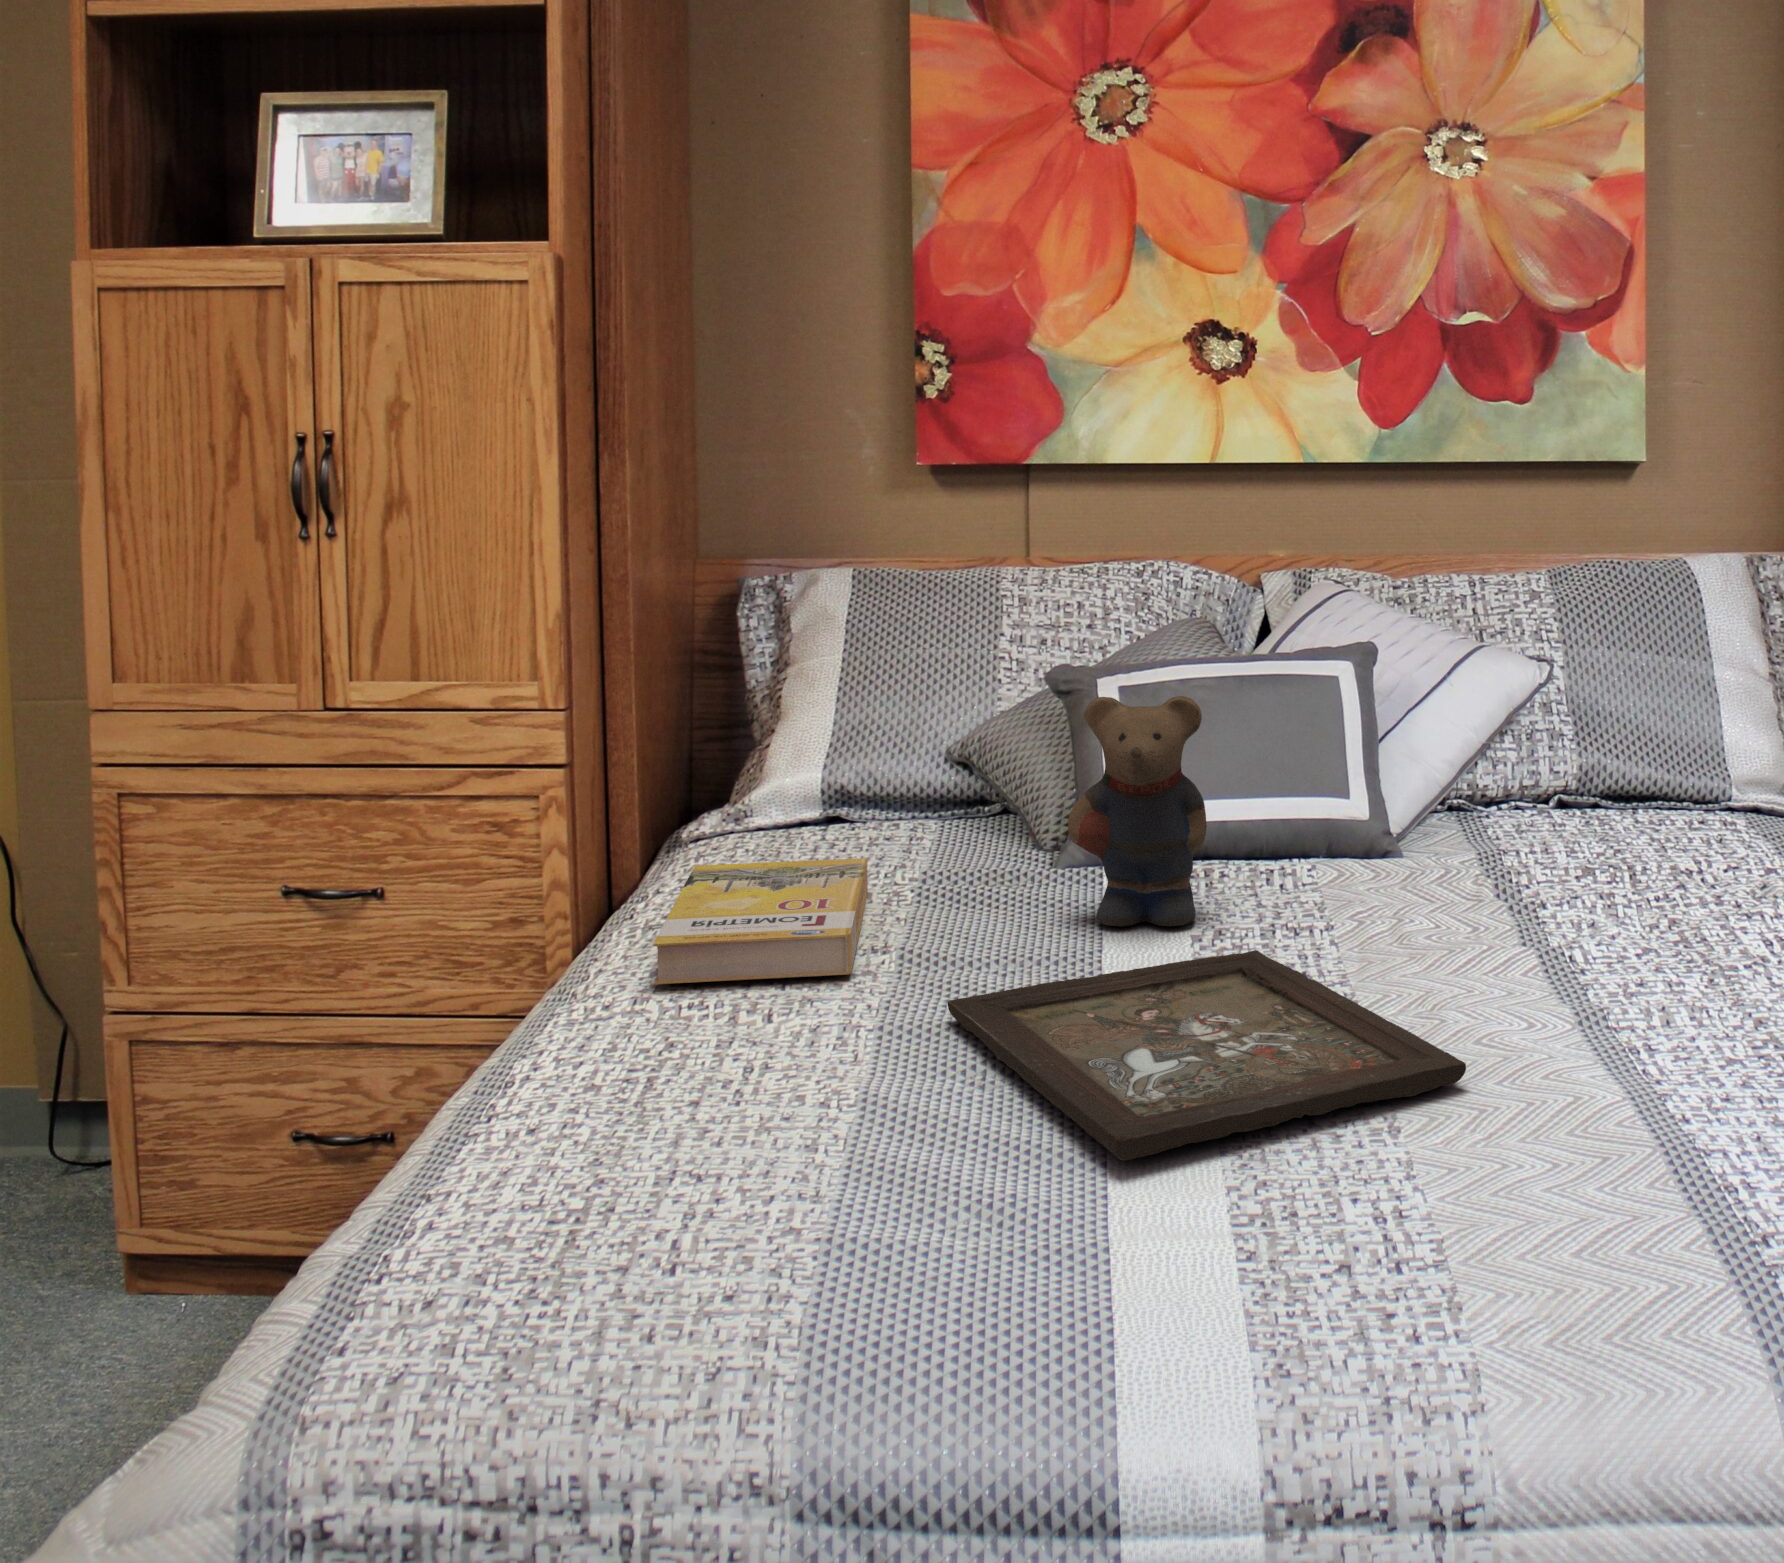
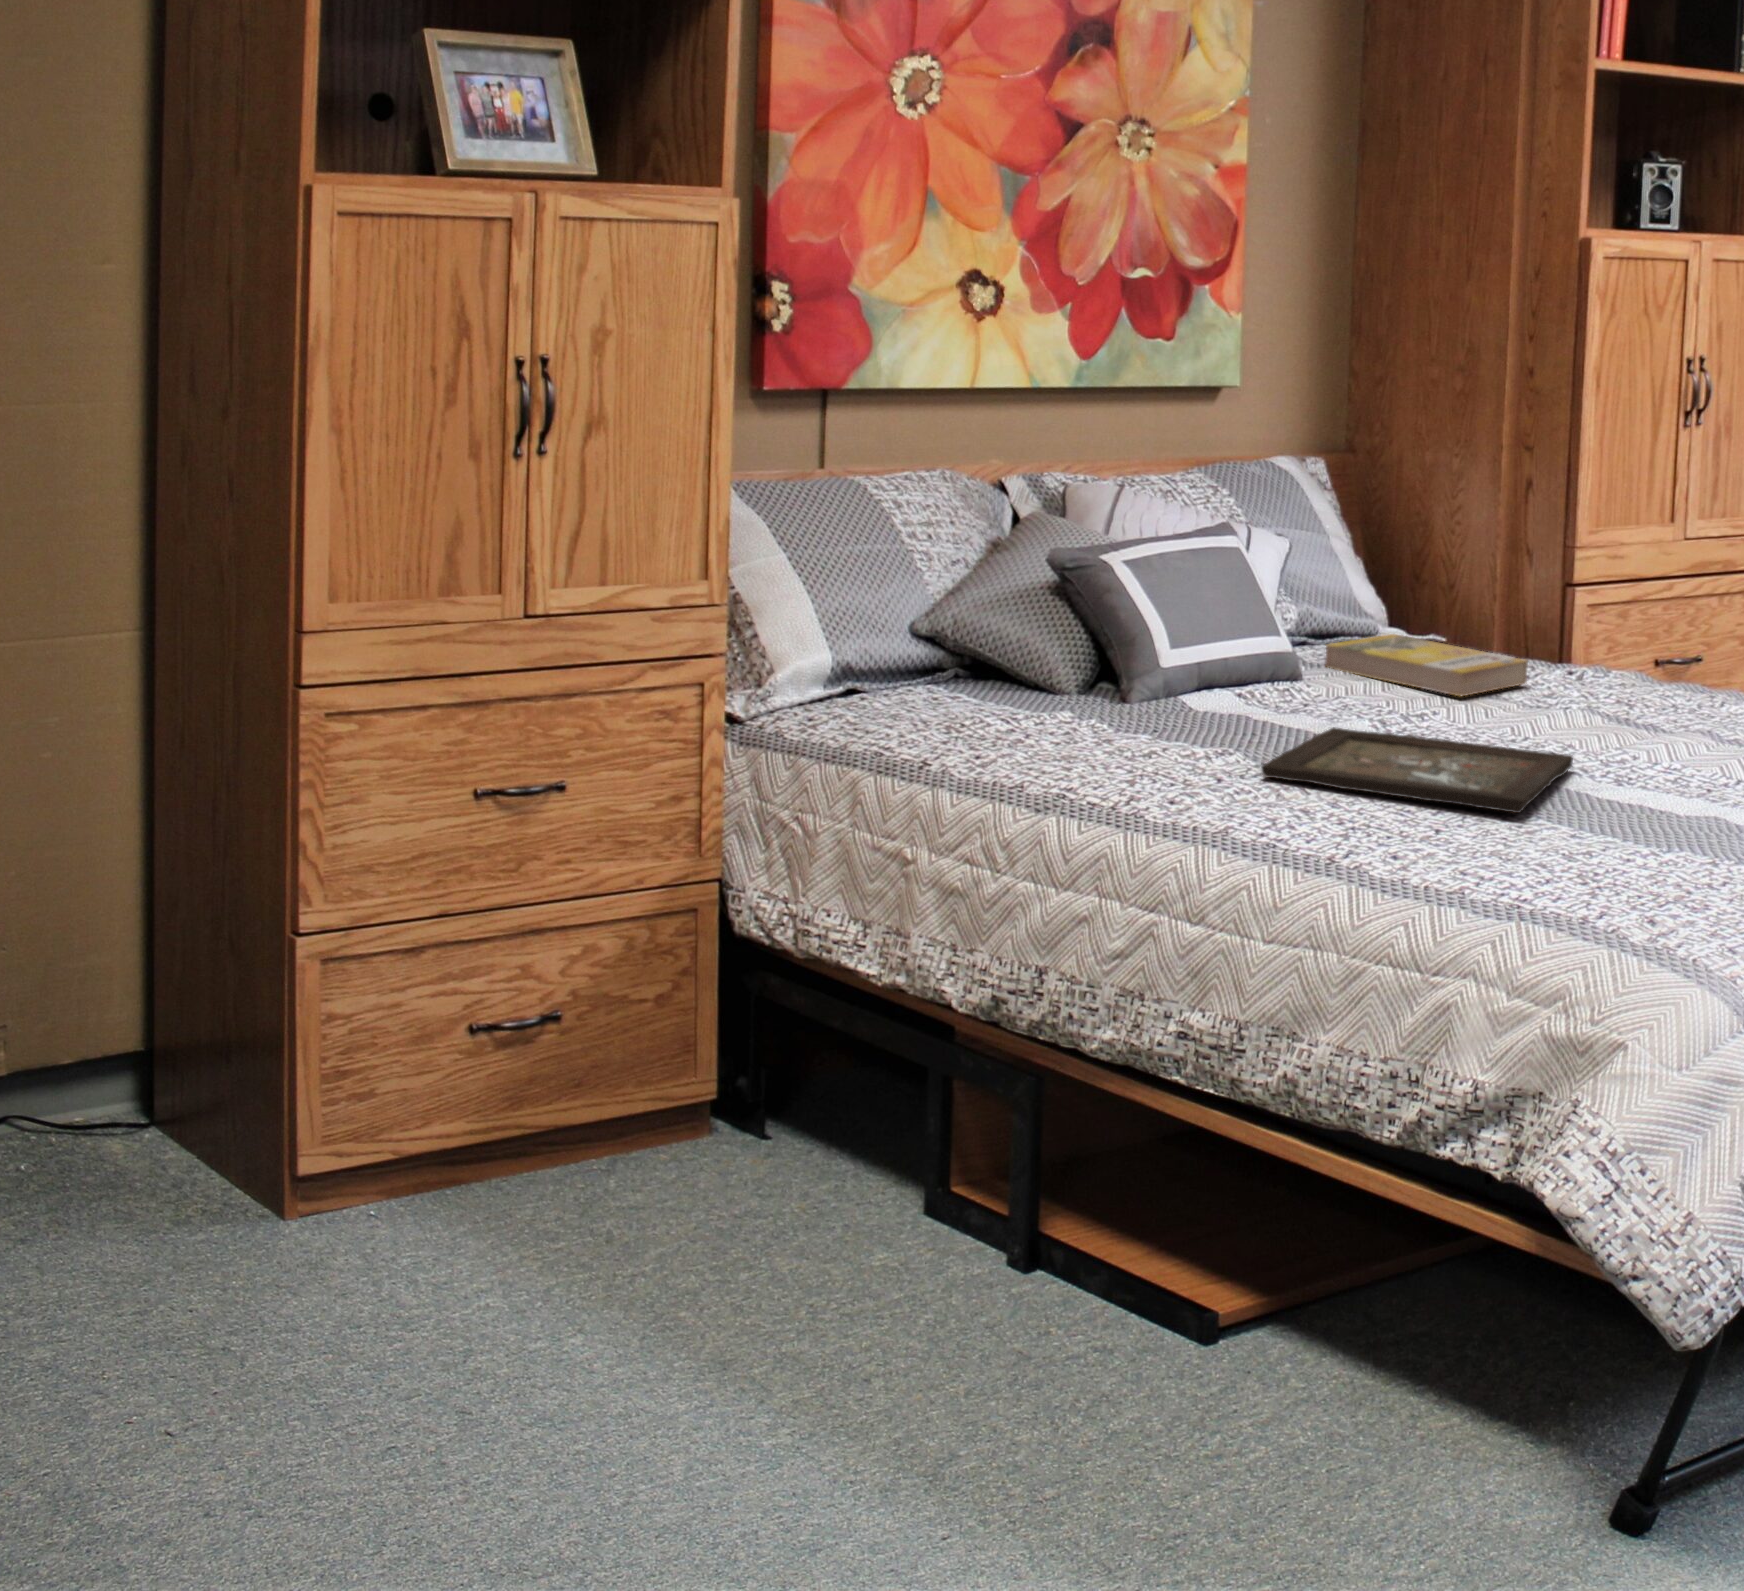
teddy bear: present [1068,696,1207,927] -> none [1174,564,1257,727]
book: present [653,858,868,984] -> present [1325,634,1528,696]

